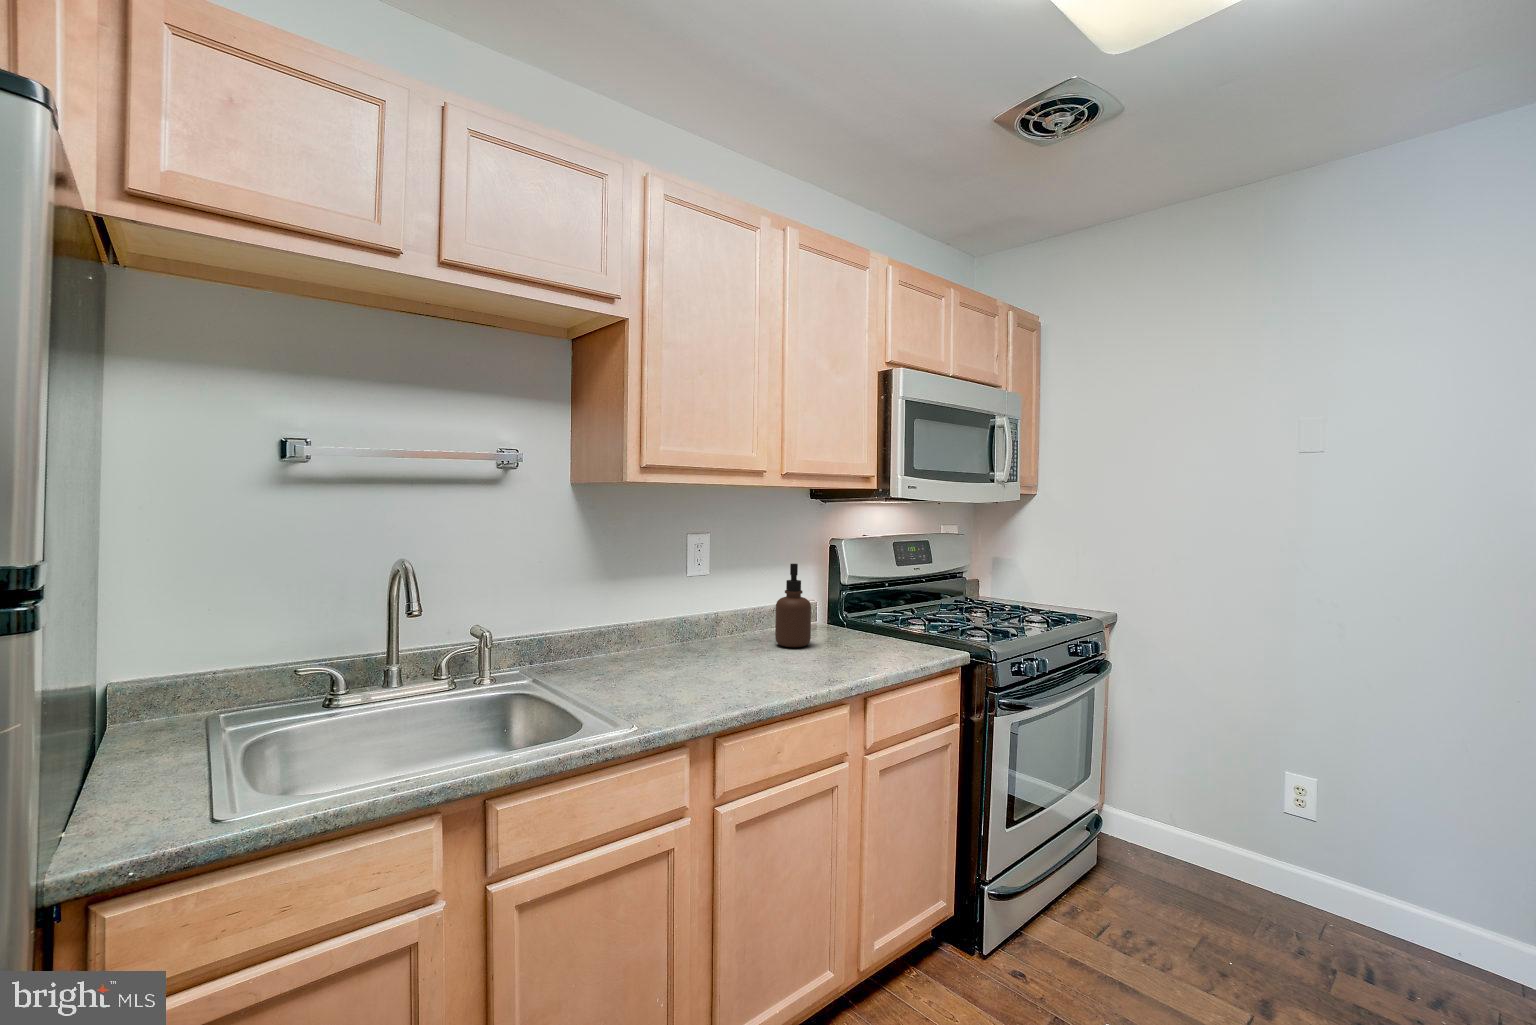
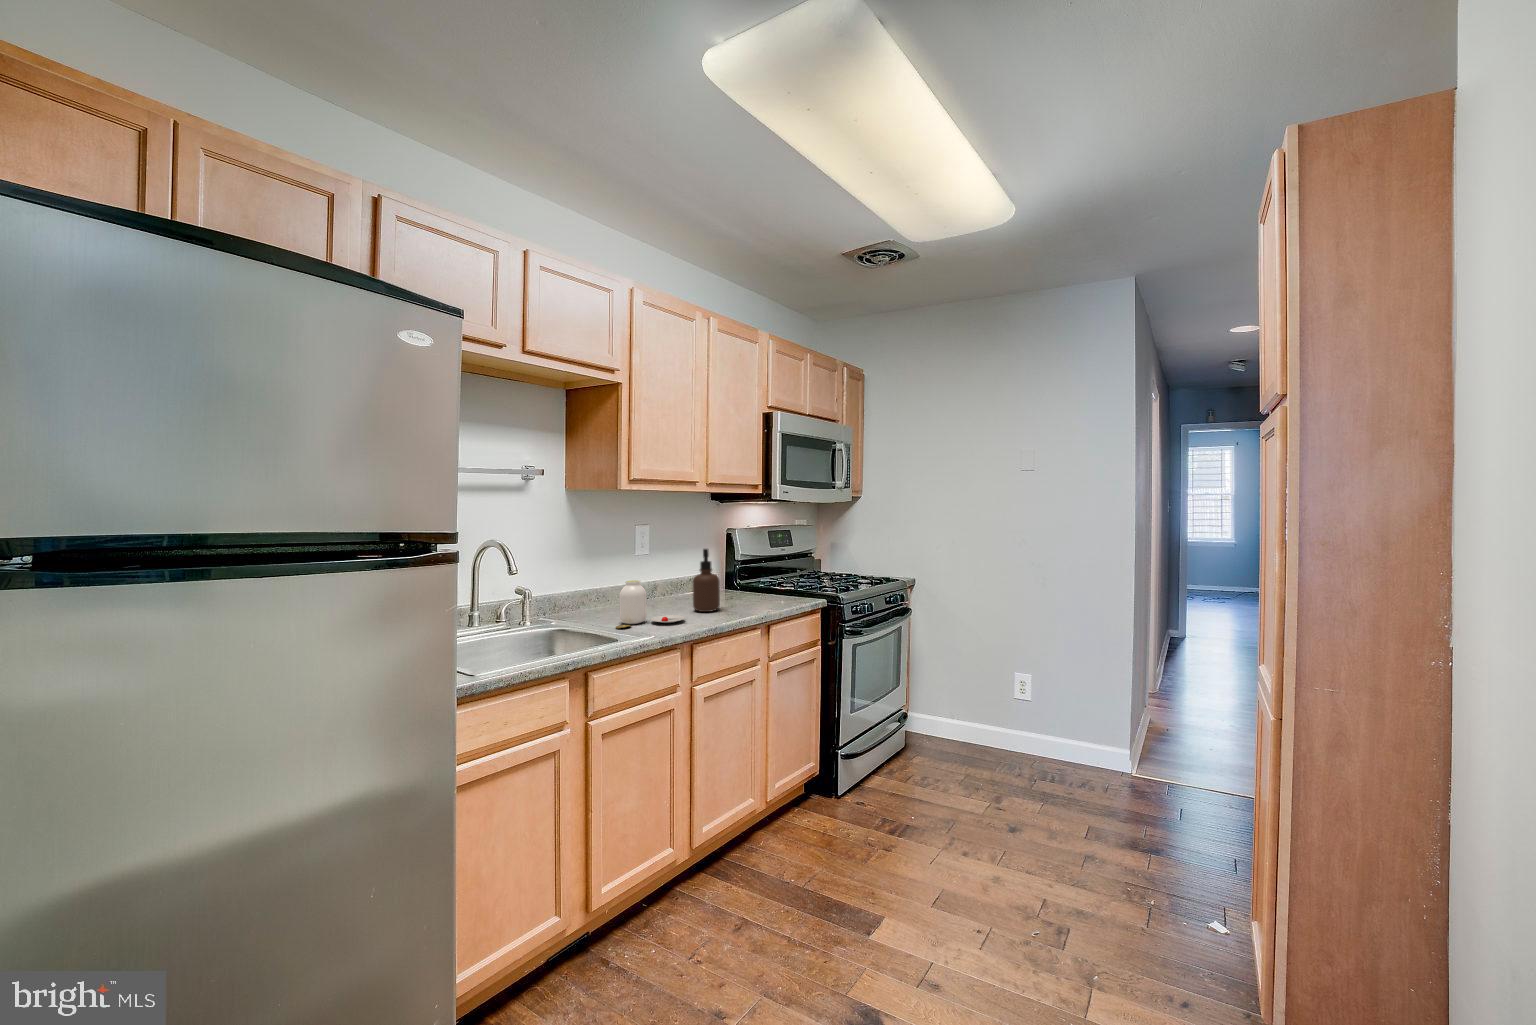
jar: none [670,601,759,662] -> present [616,580,685,628]

